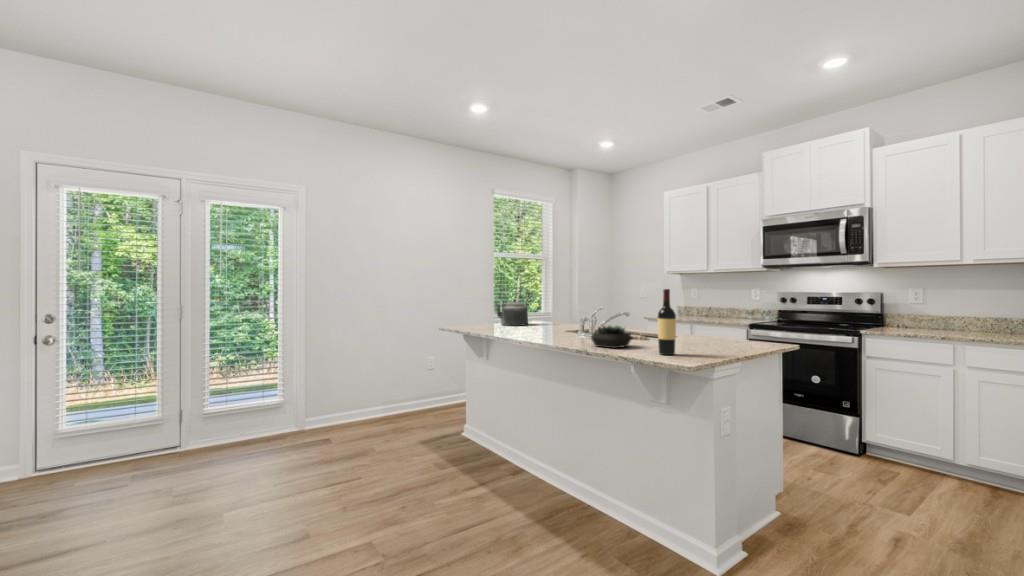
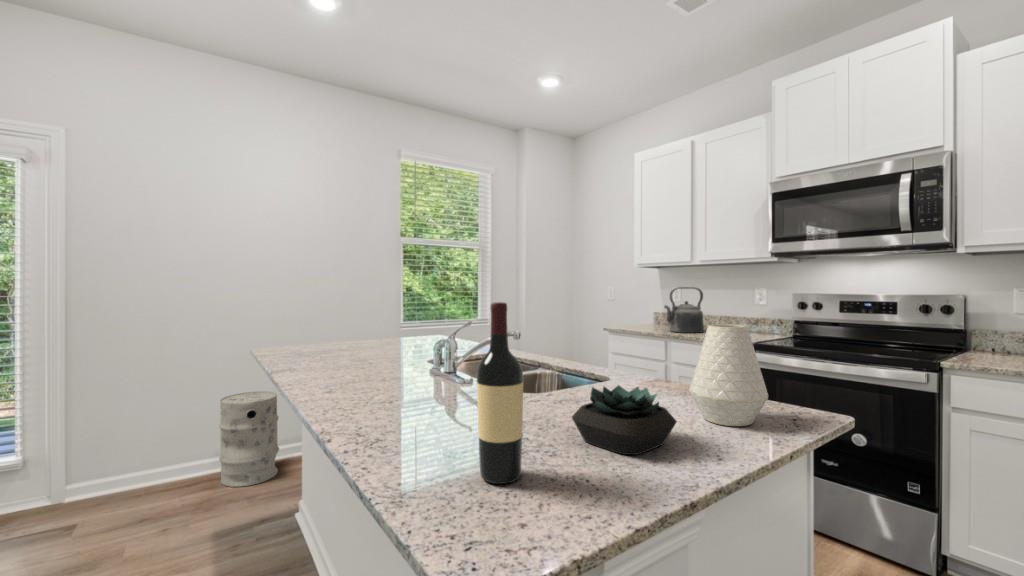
kettle: present [495,287,529,326] -> present [664,287,704,333]
vase: none [728,302,765,347] -> present [689,324,768,426]
succulent plant: present [591,325,632,348] -> present [572,385,677,455]
trash can: none [388,360,424,422] -> present [219,391,279,487]

